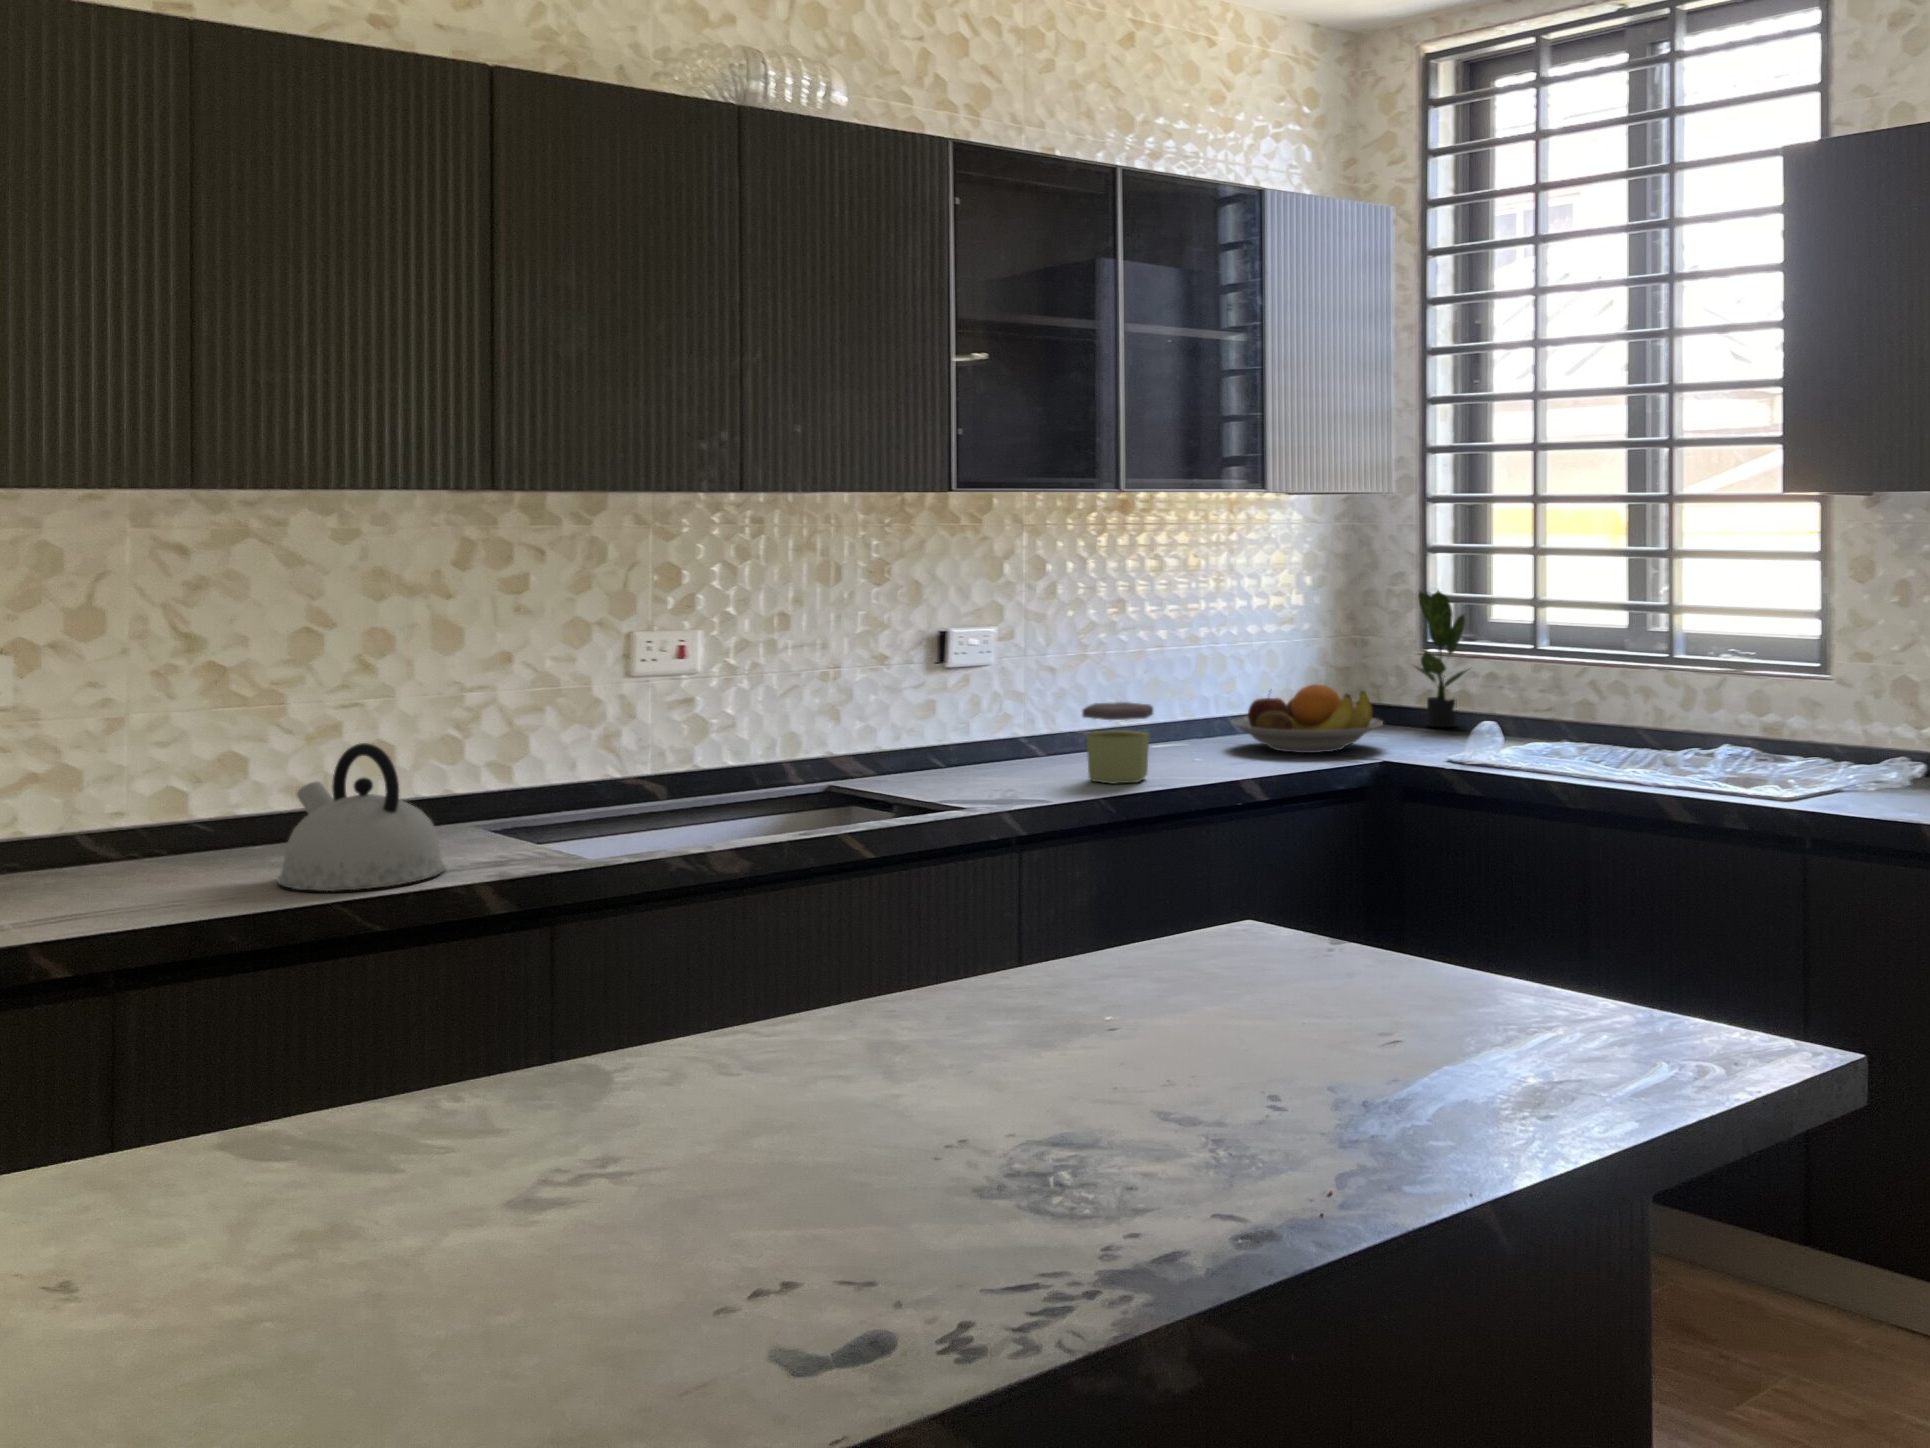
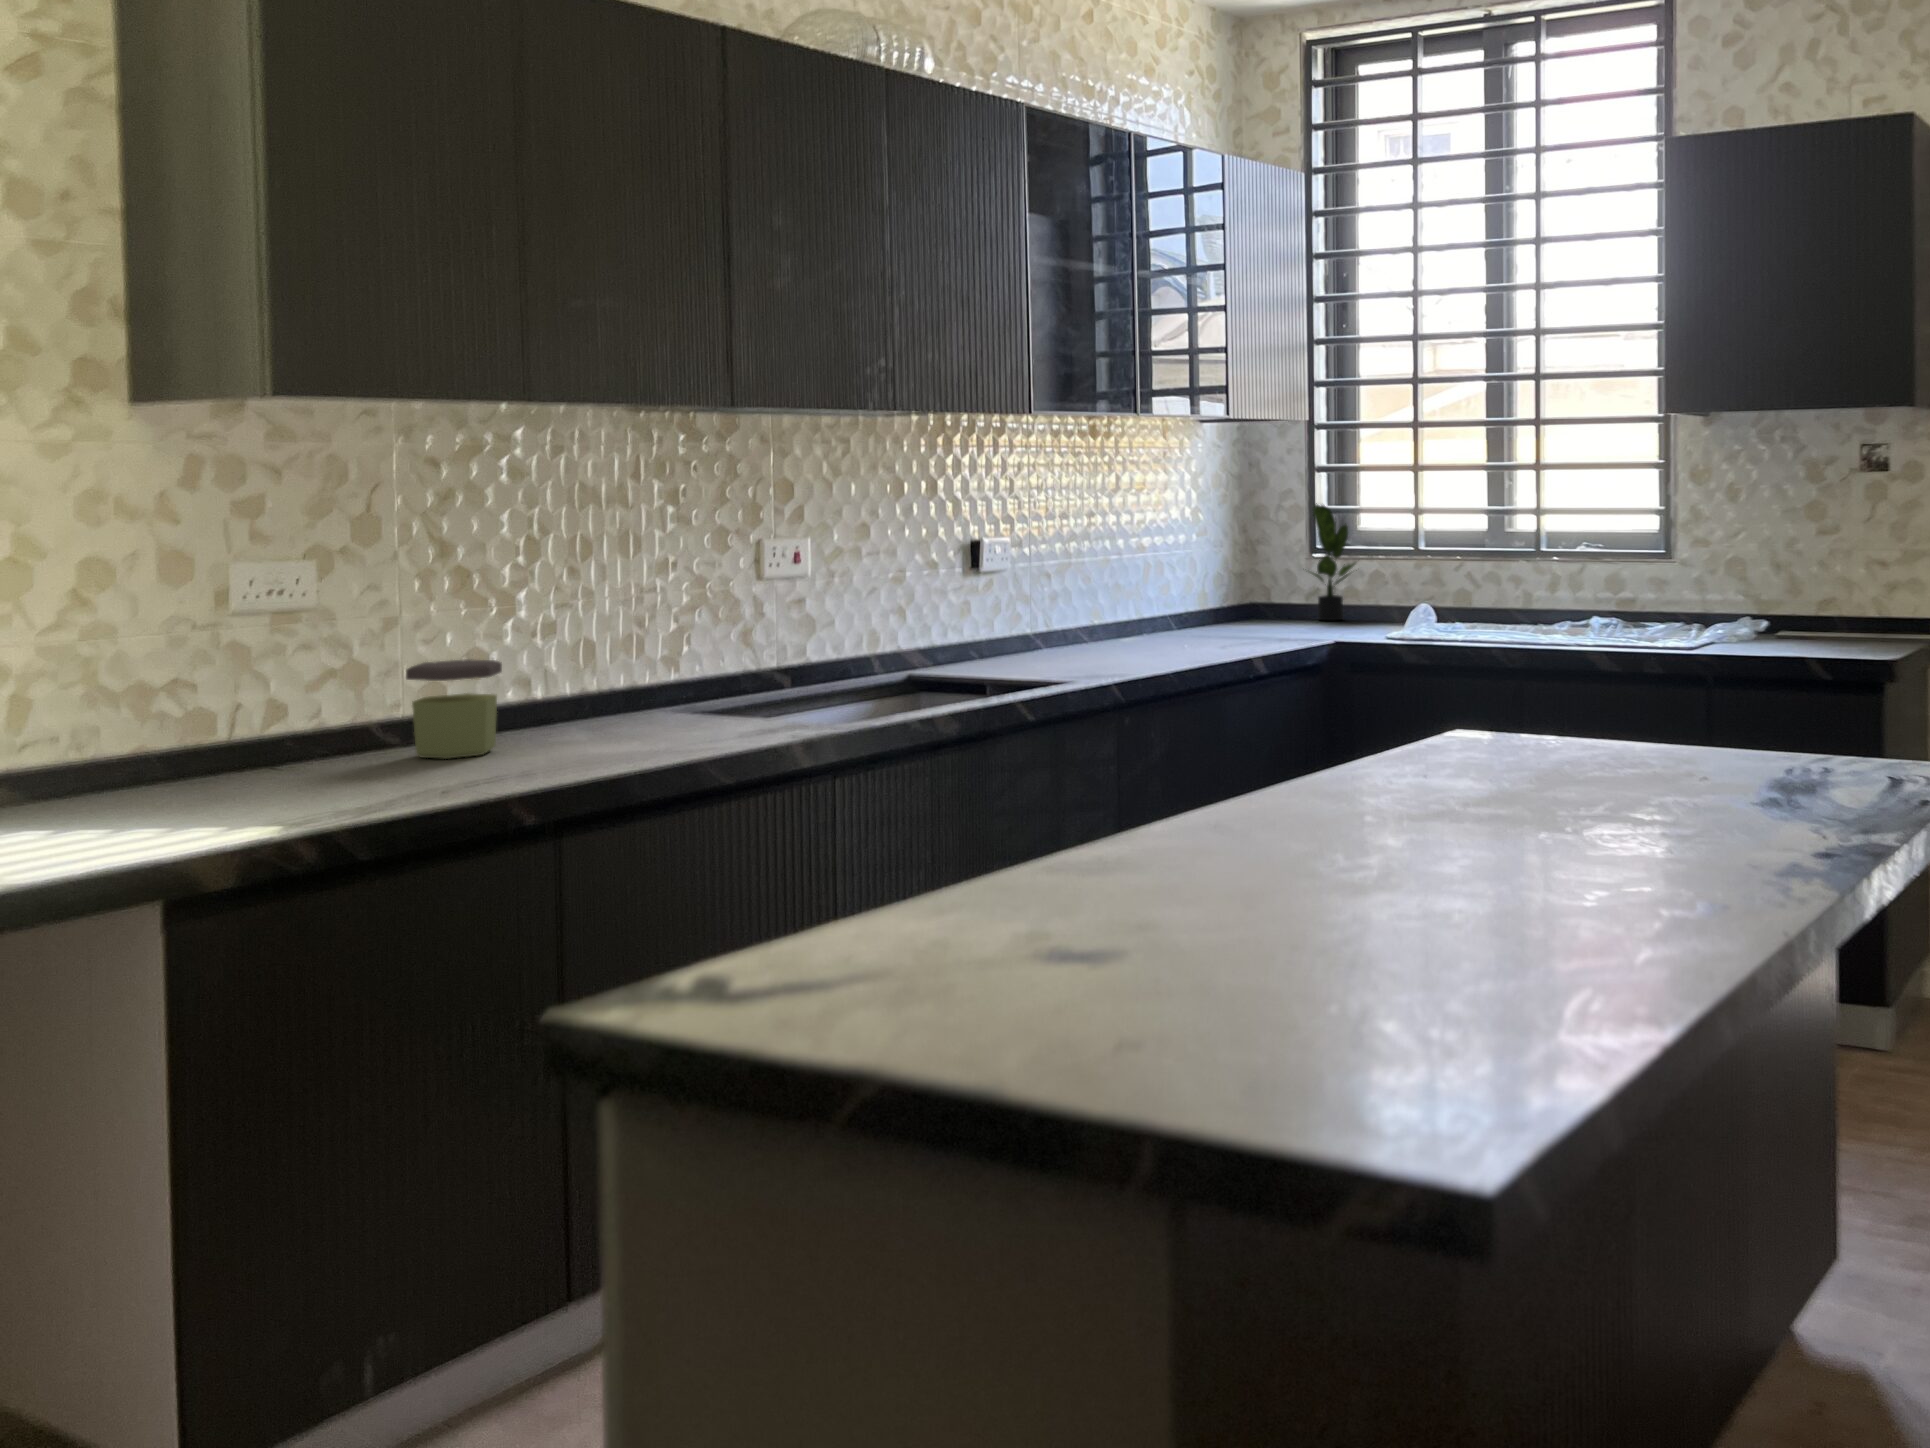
fruit bowl: present [1231,684,1382,753] -> none [1191,581,1321,639]
jar: present [1082,702,1153,784] -> present [406,659,502,759]
kettle: present [278,743,445,891] -> none [599,626,747,751]

